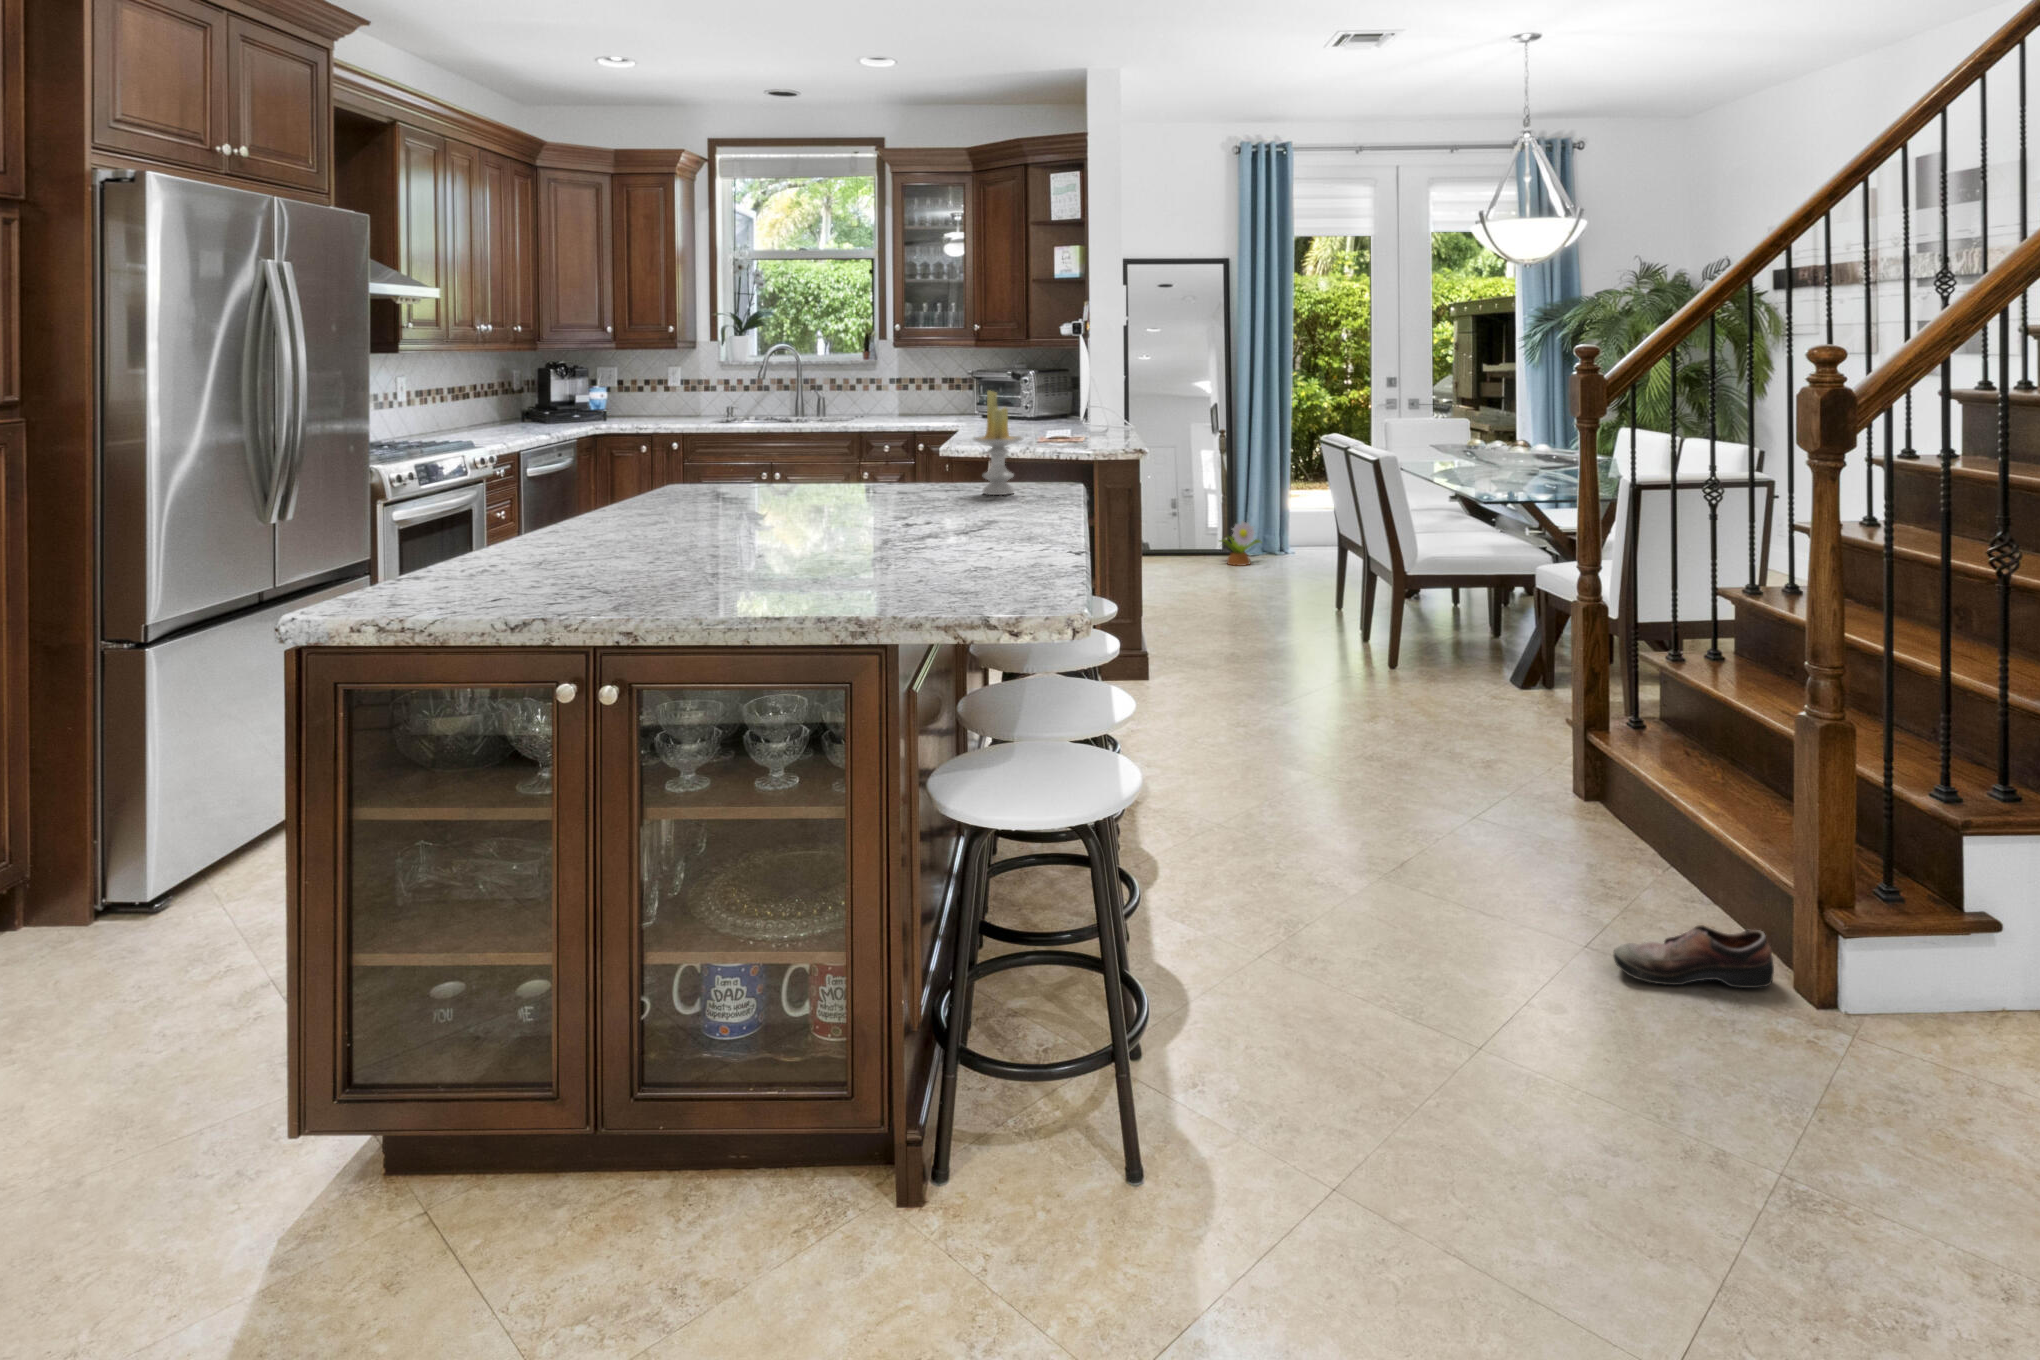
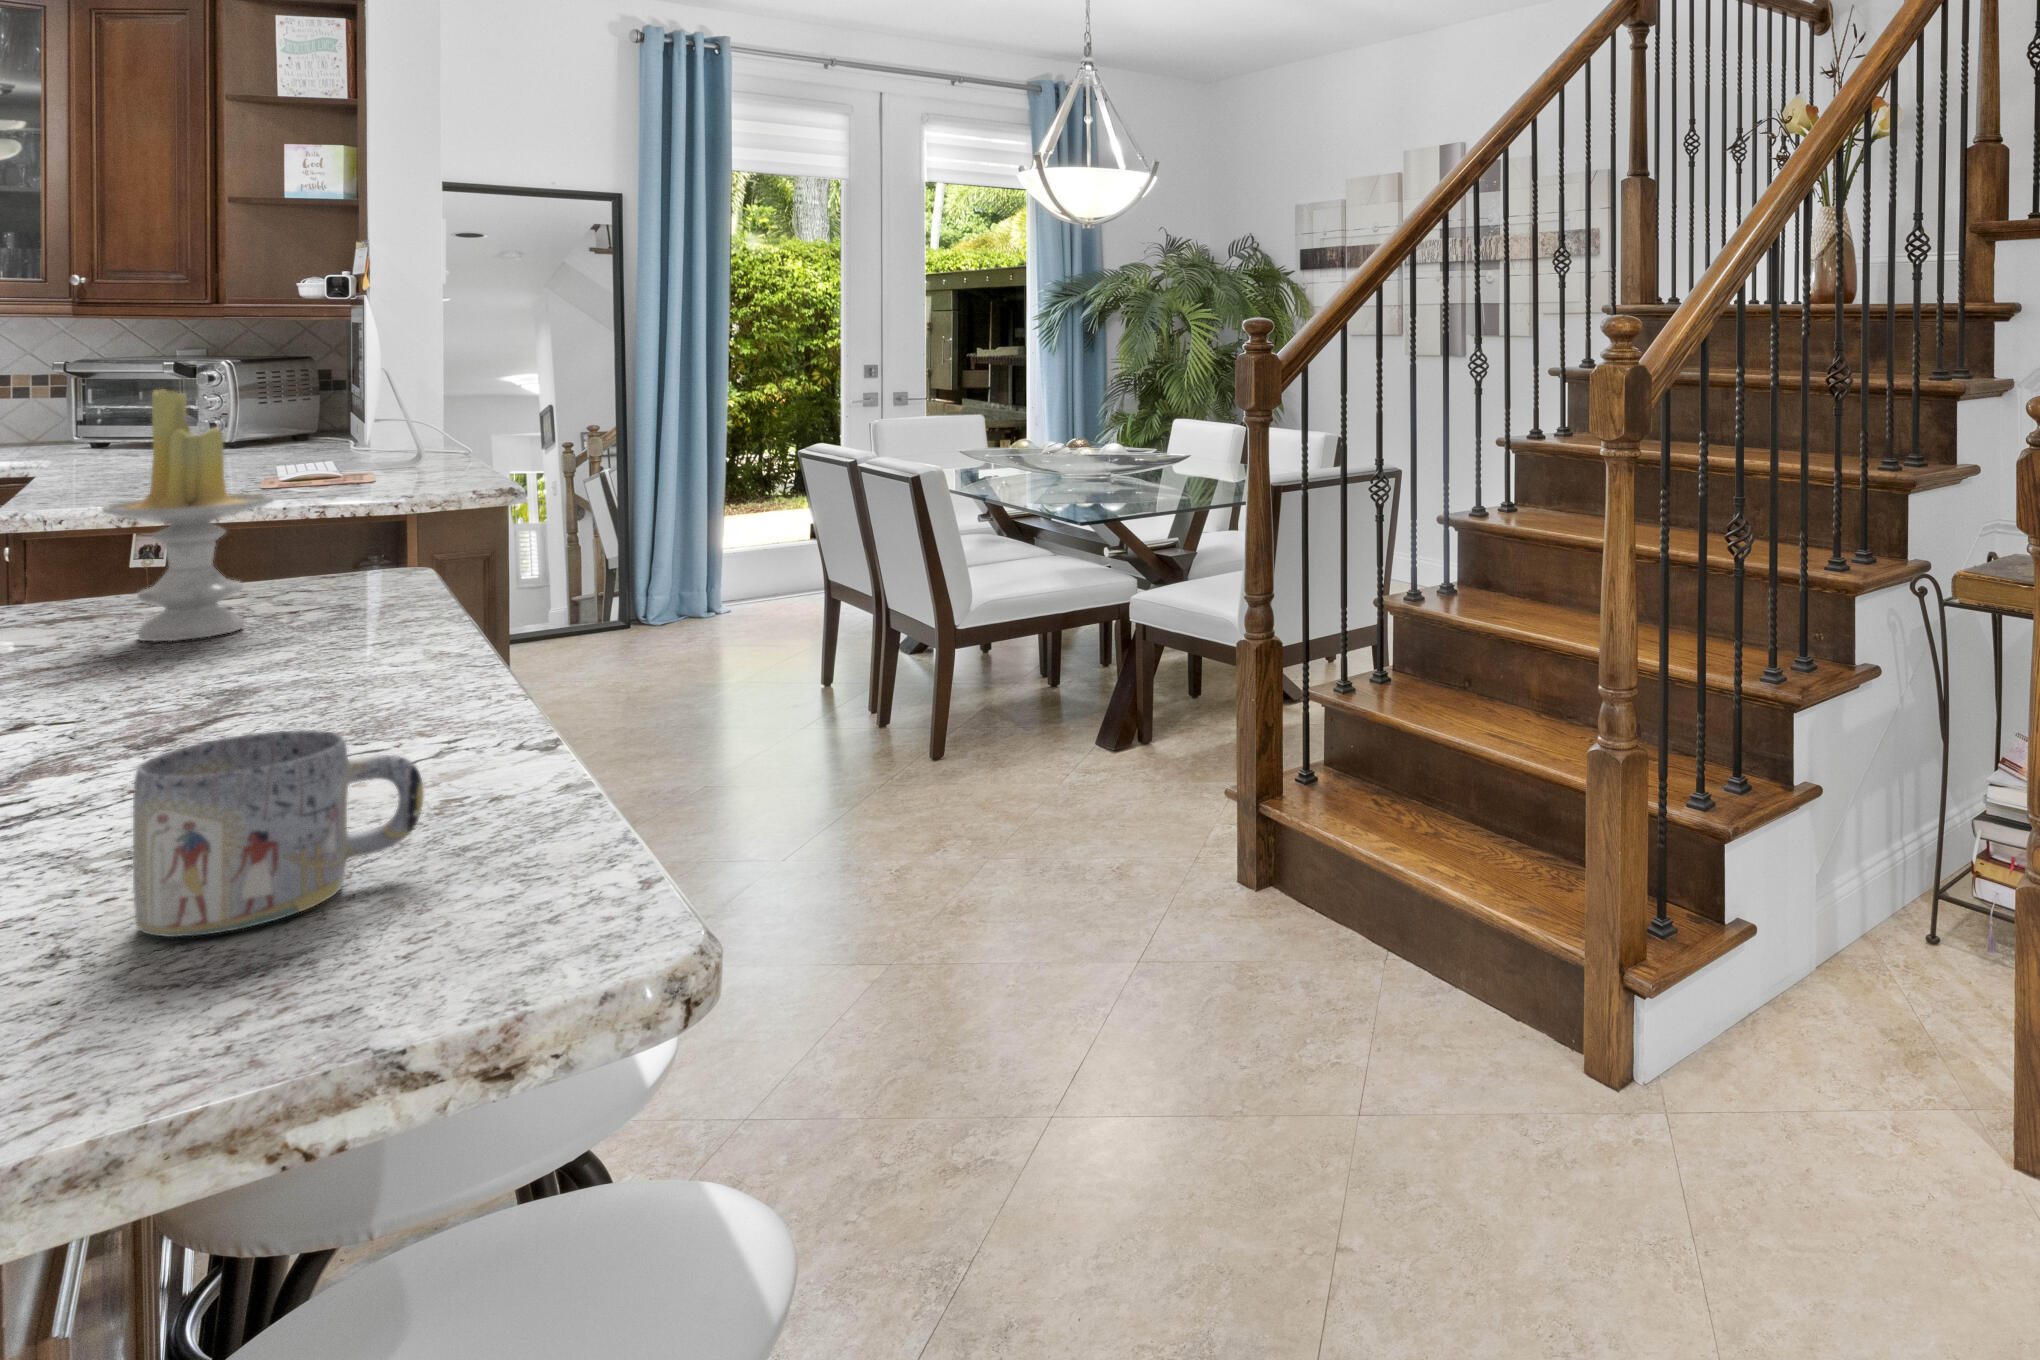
mug: none [973,503,1041,558] -> present [133,730,424,937]
decorative plant: present [1220,521,1262,566] -> none [604,571,682,638]
shoe: present [1614,925,1774,988] -> none [1486,1091,1665,1233]

